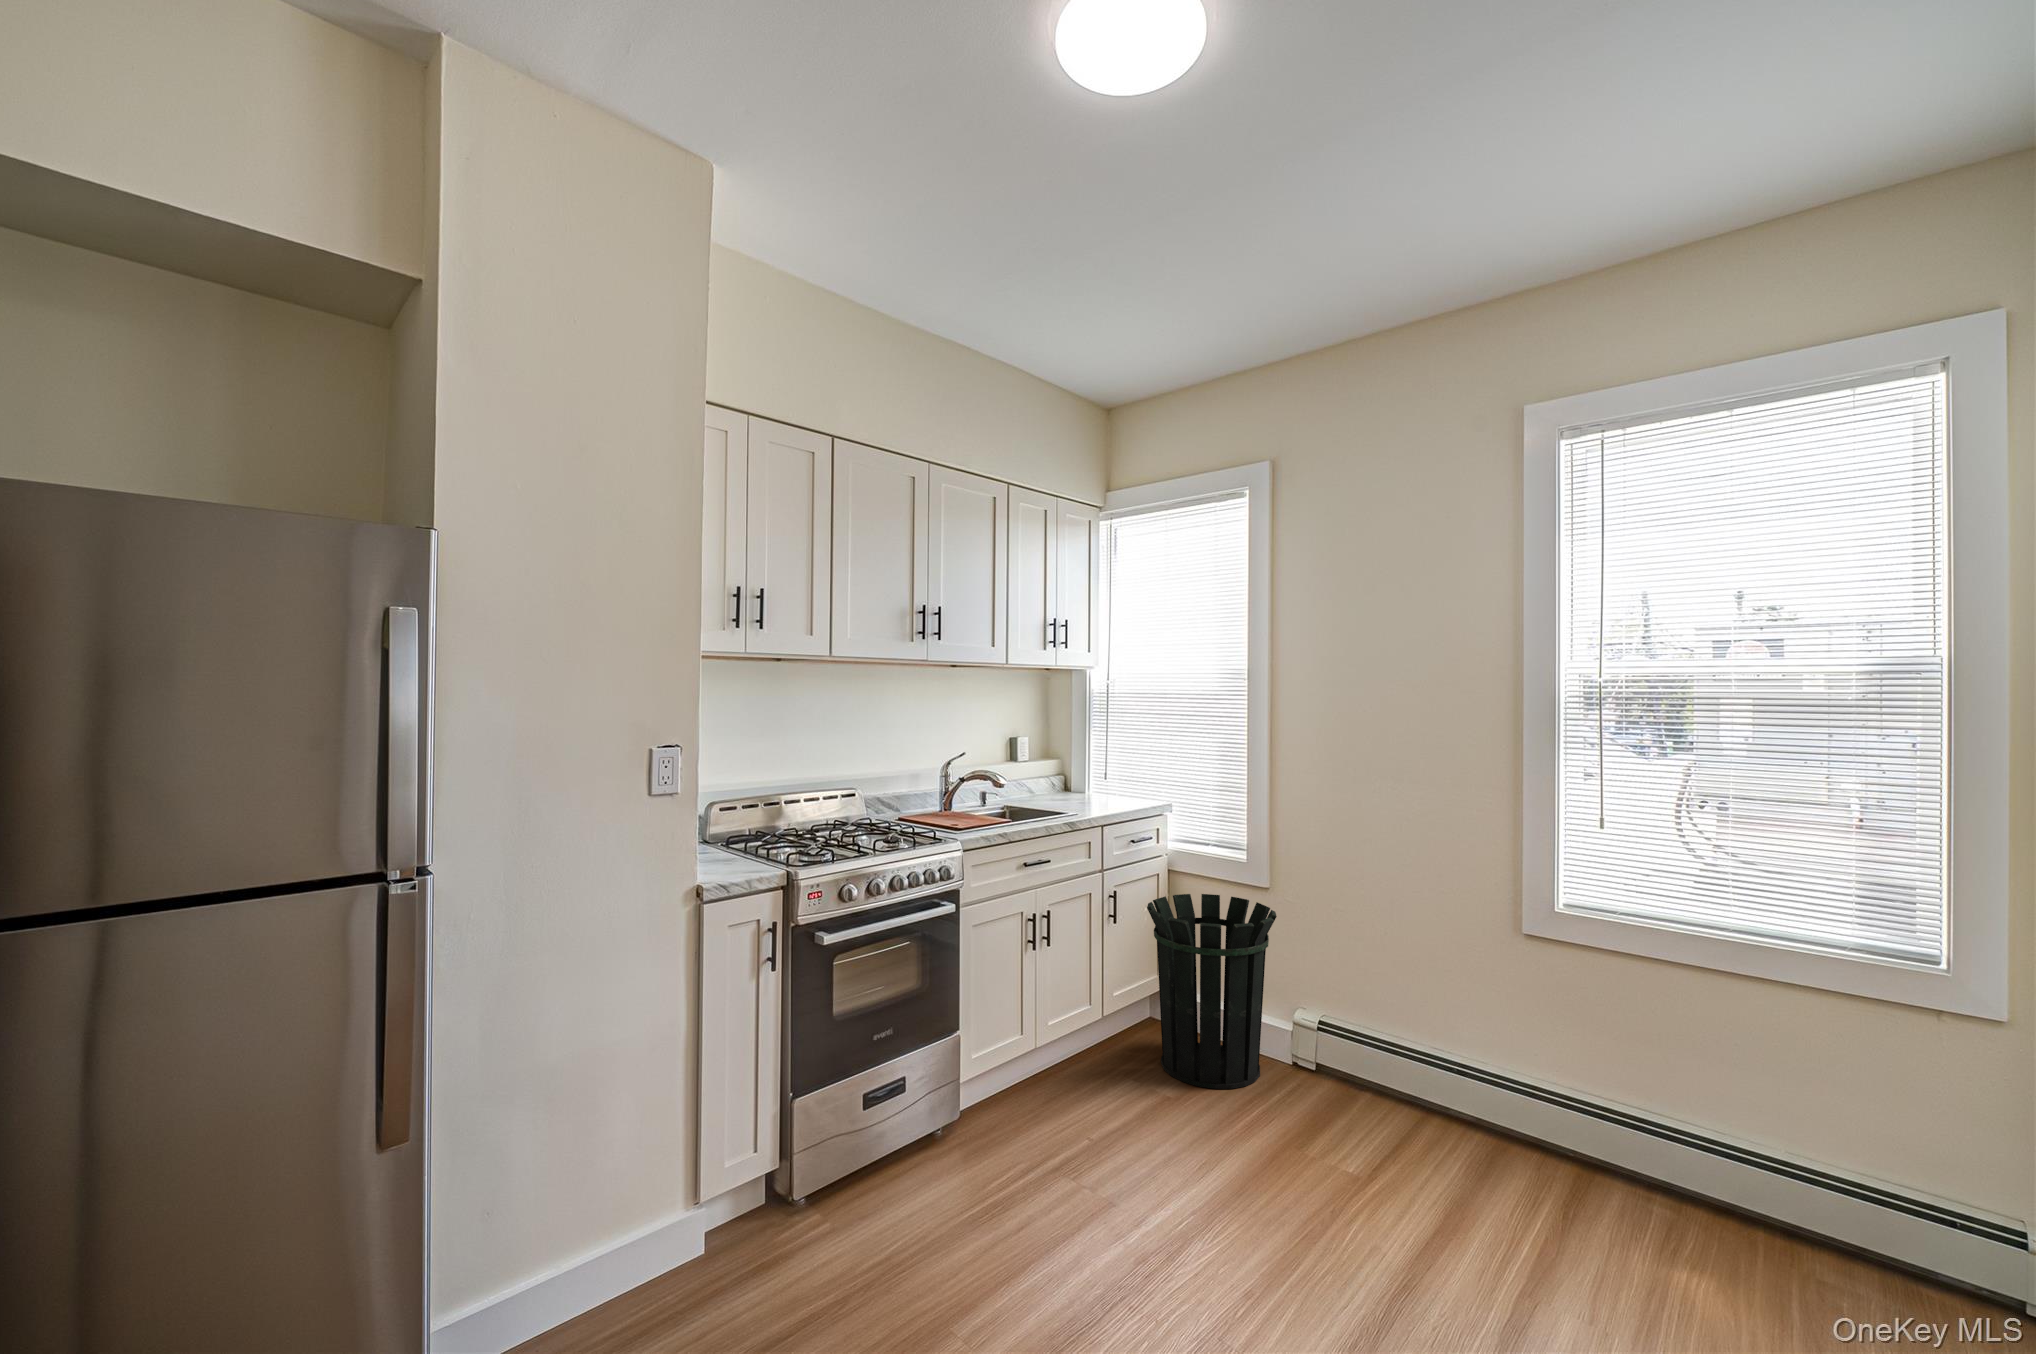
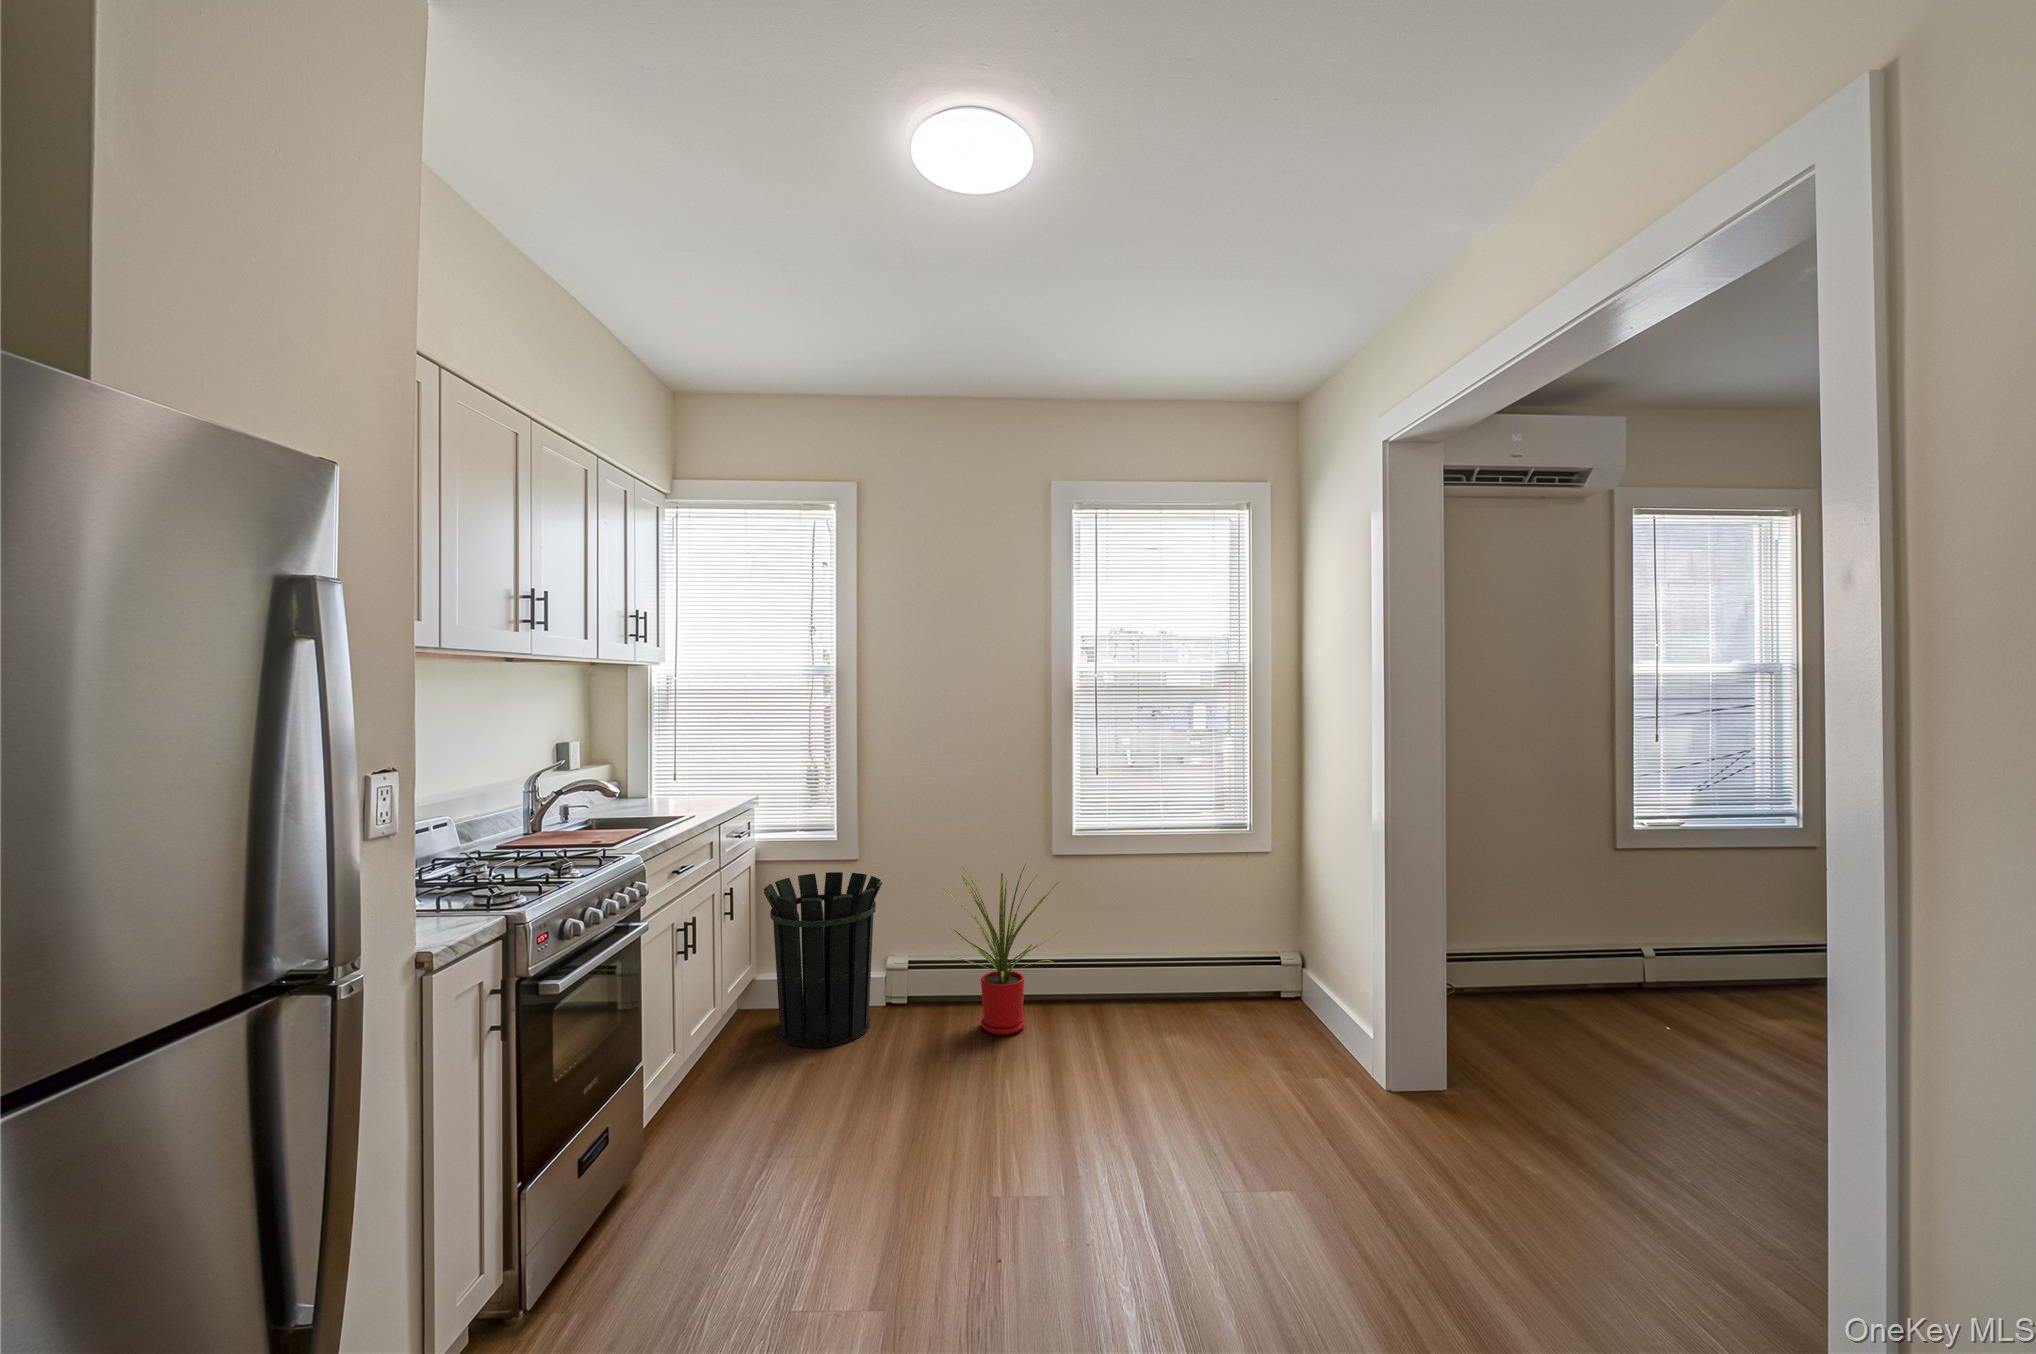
house plant: none [1329,921,1505,1155] -> present [944,864,1061,1035]

